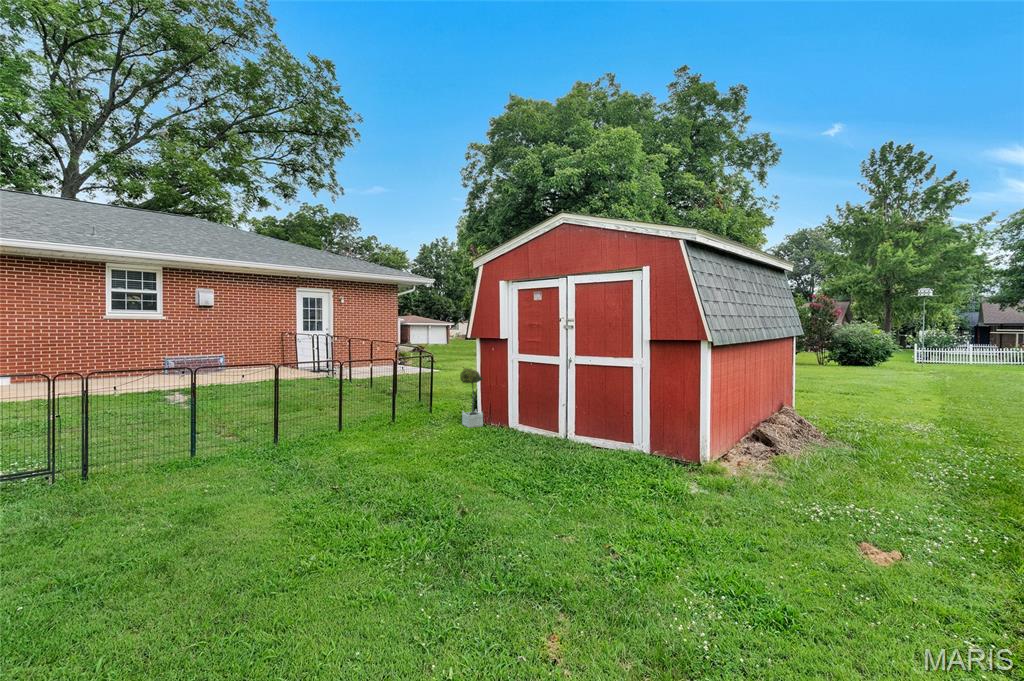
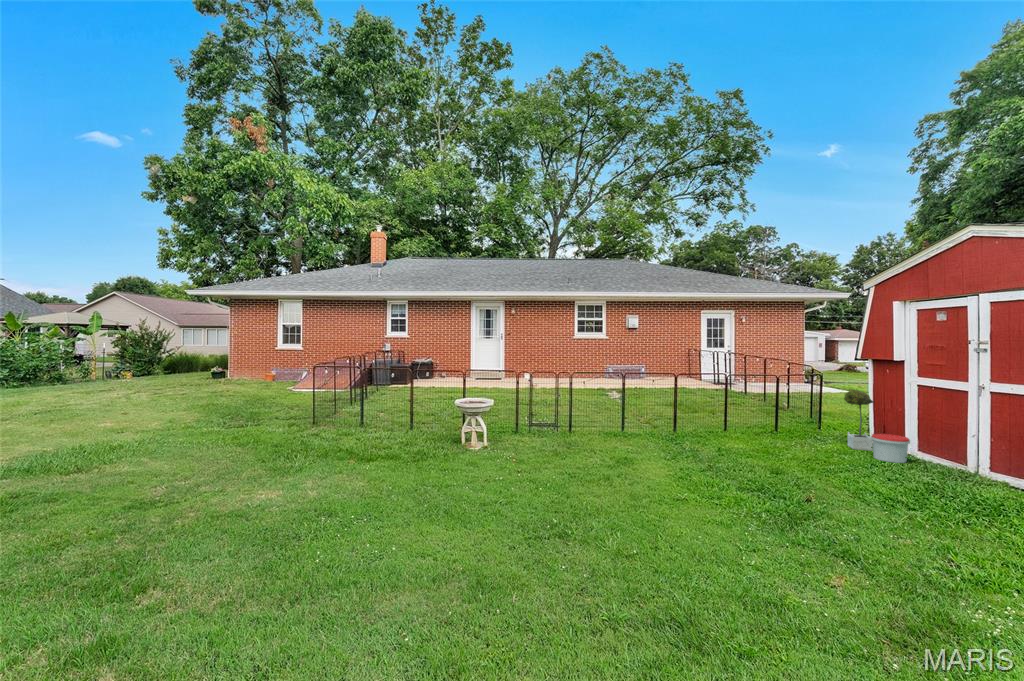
bucket: none [486,409,515,436] -> present [871,433,910,463]

